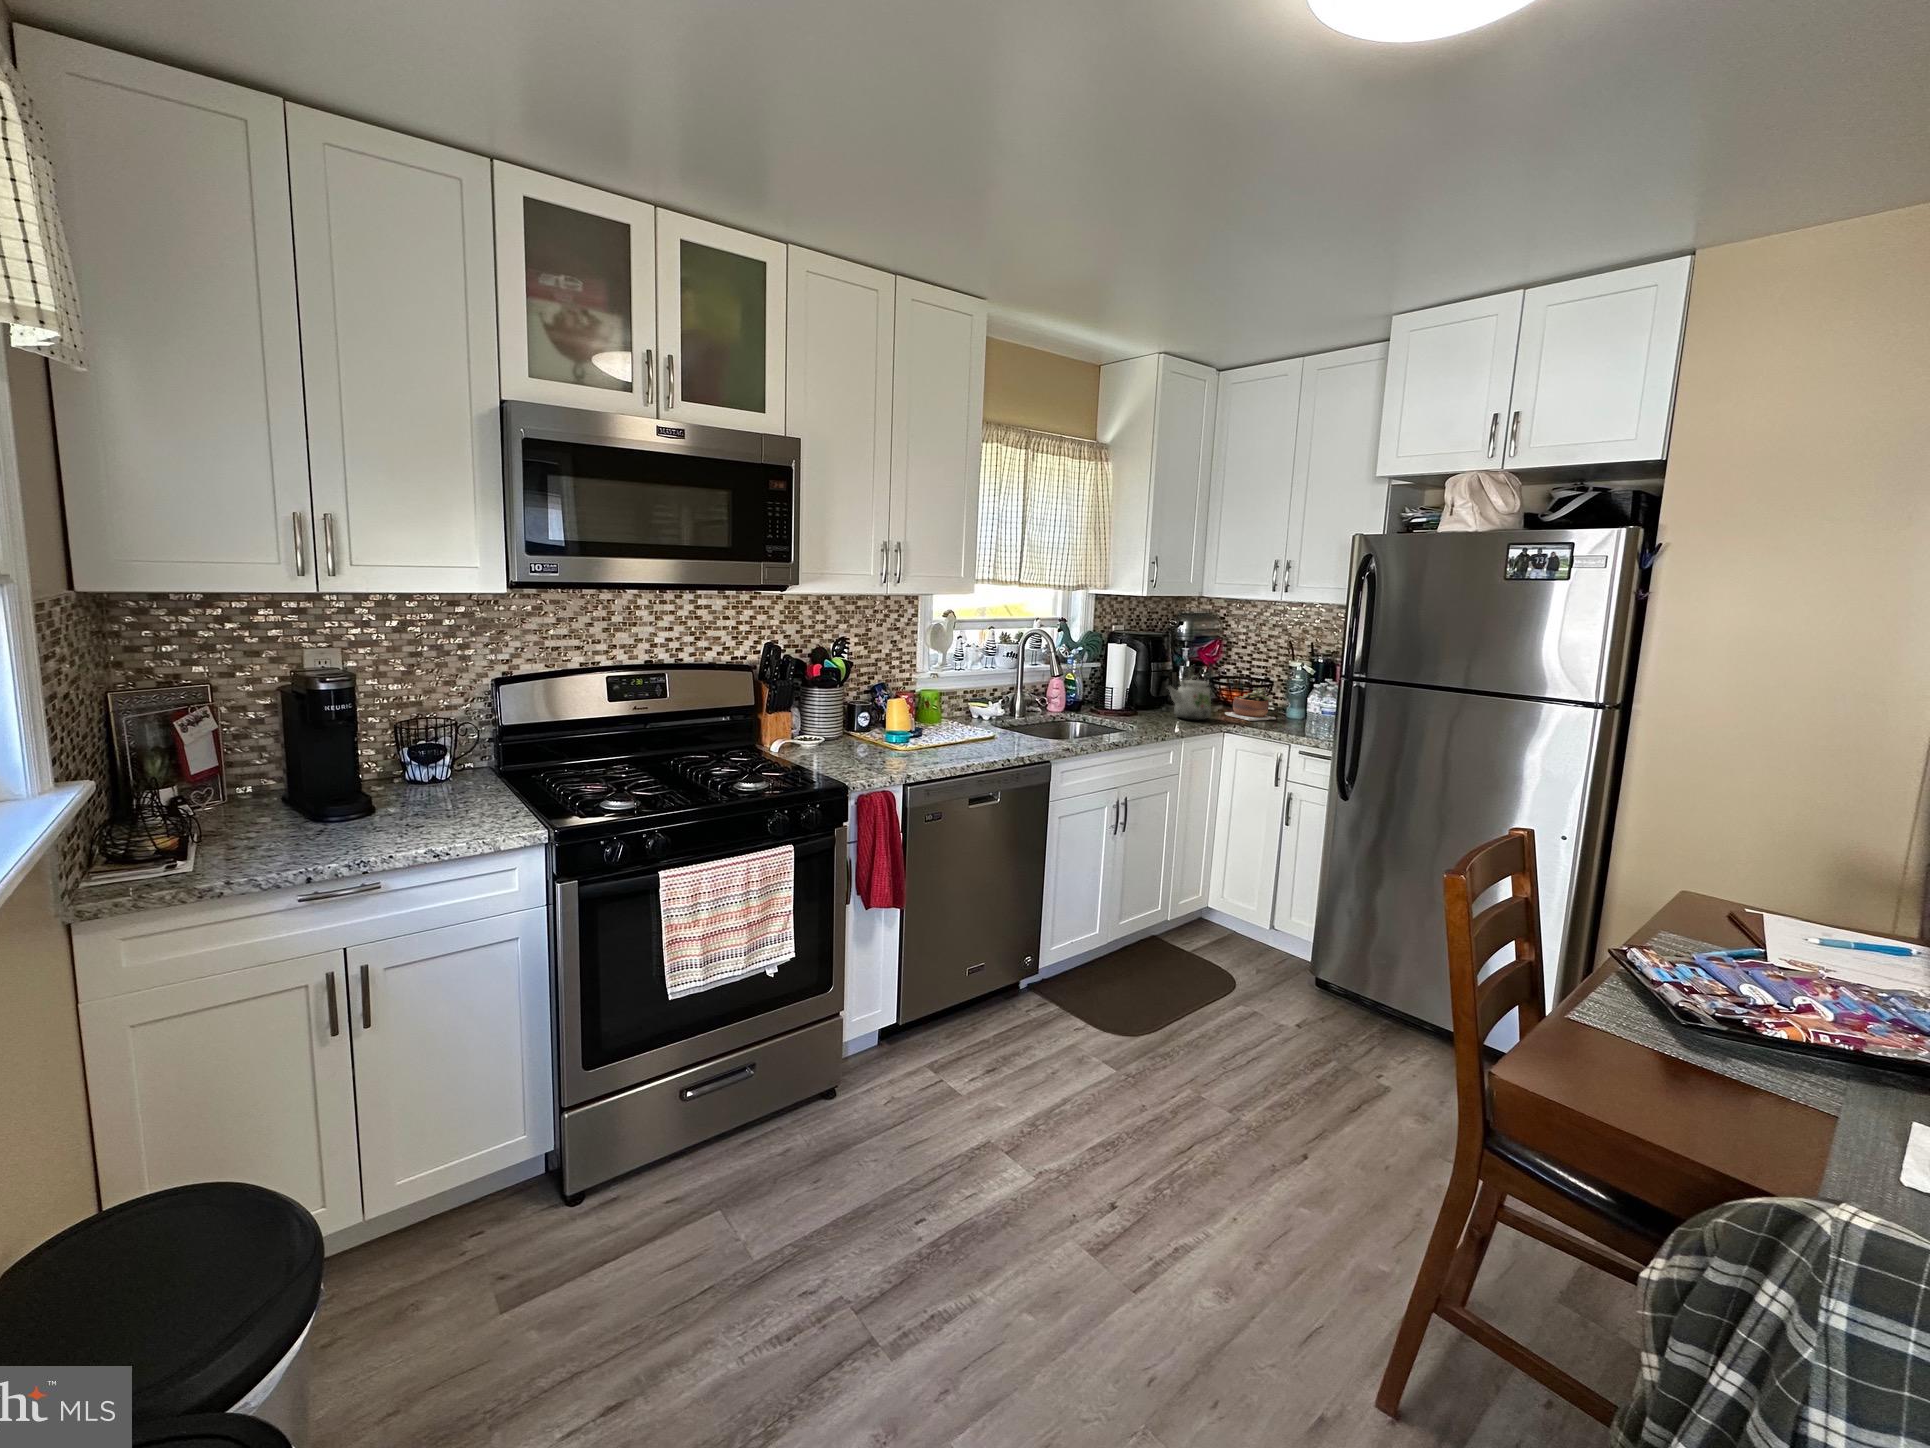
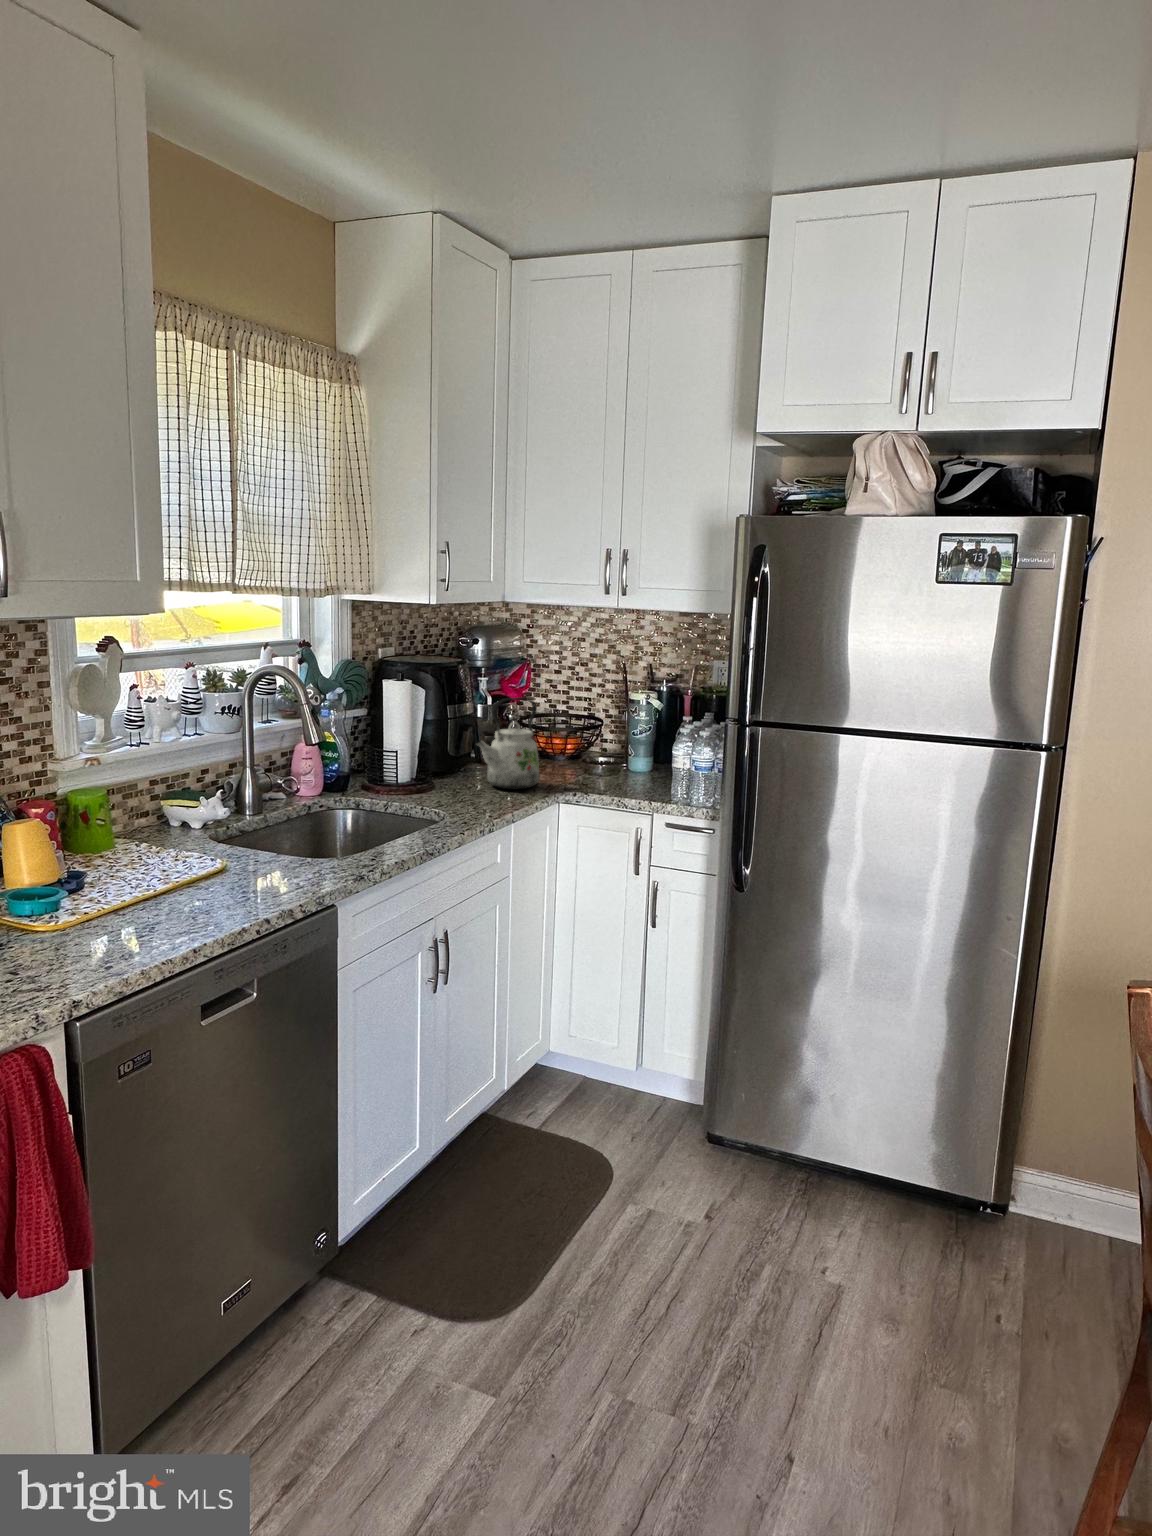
succulent plant: present [1225,688,1276,721] -> none [551,731,618,781]

